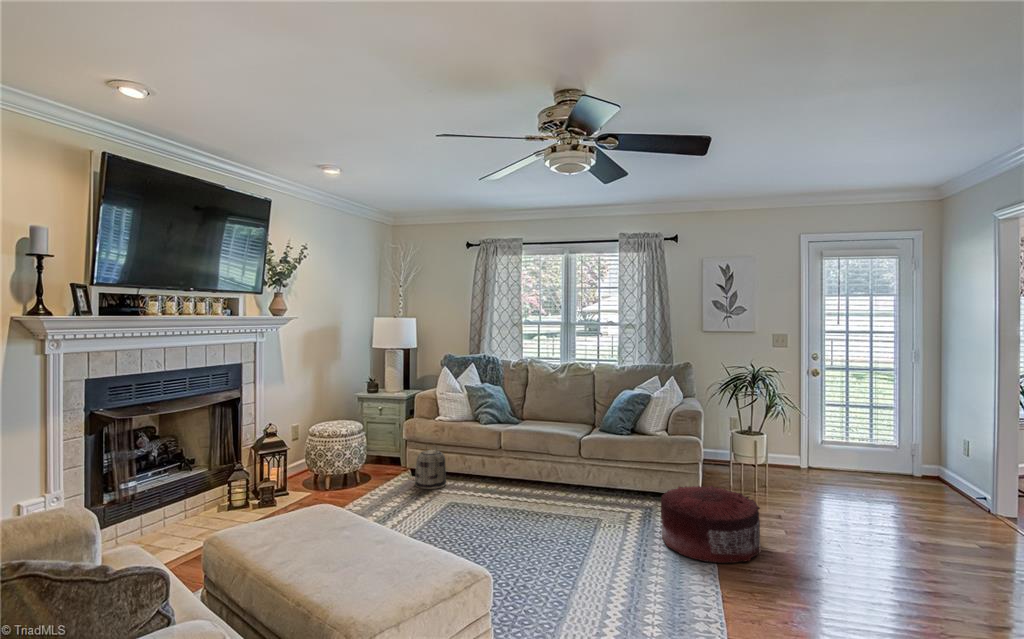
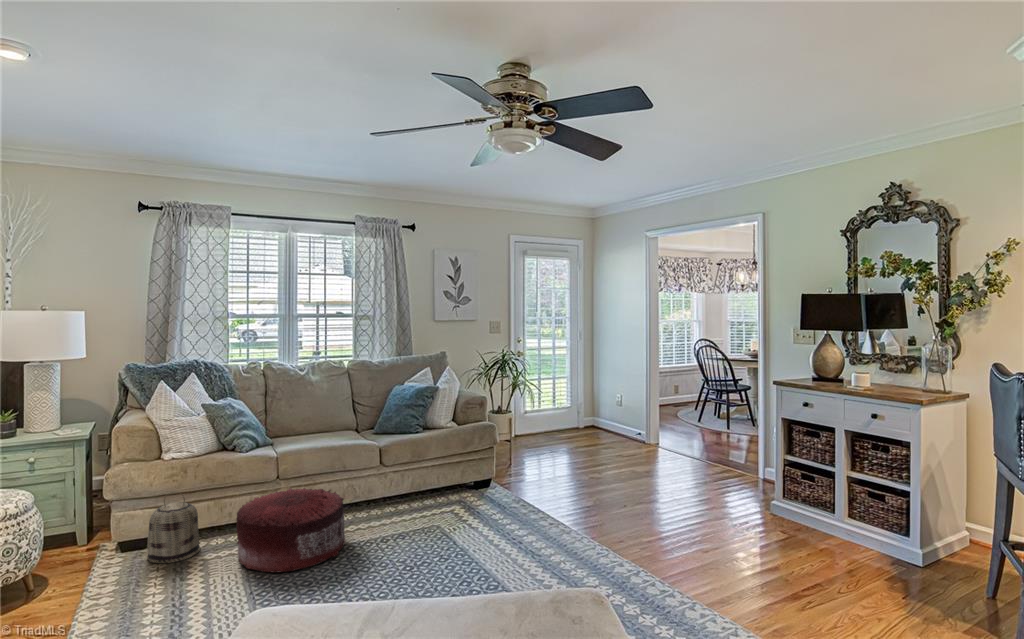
pouf: present [660,486,761,563] -> present [236,488,346,572]

